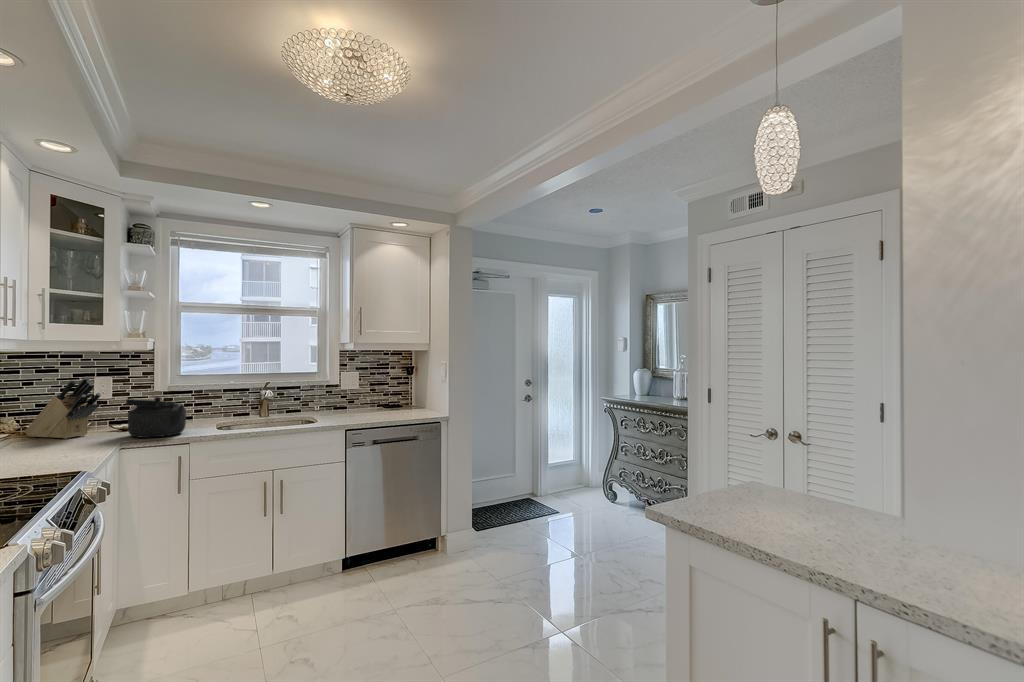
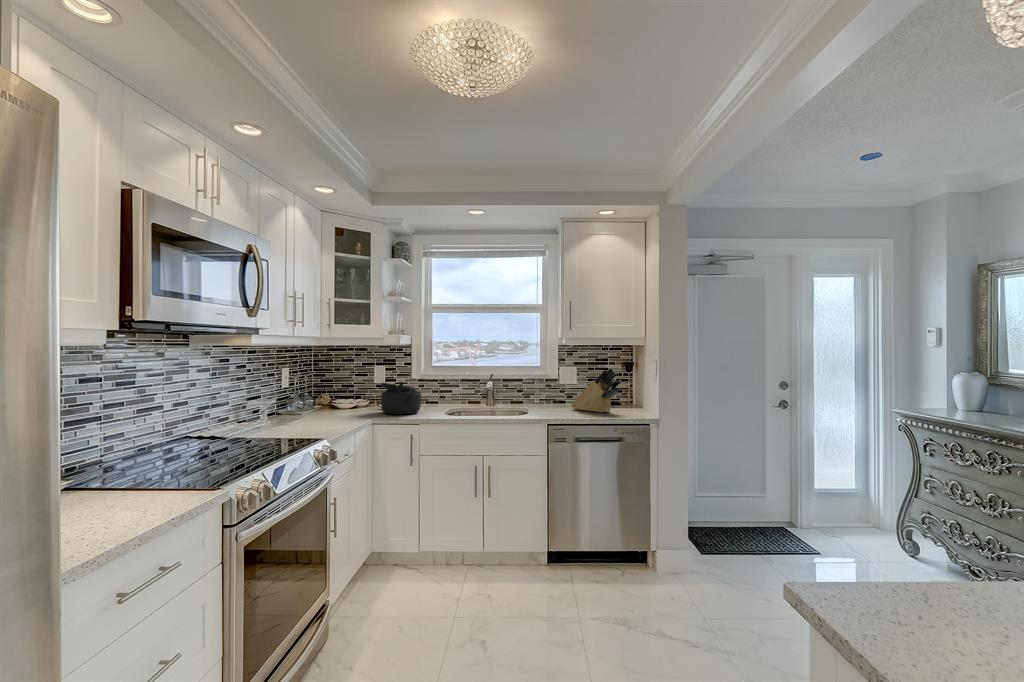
knife block: present [25,377,101,439] -> present [572,367,621,412]

